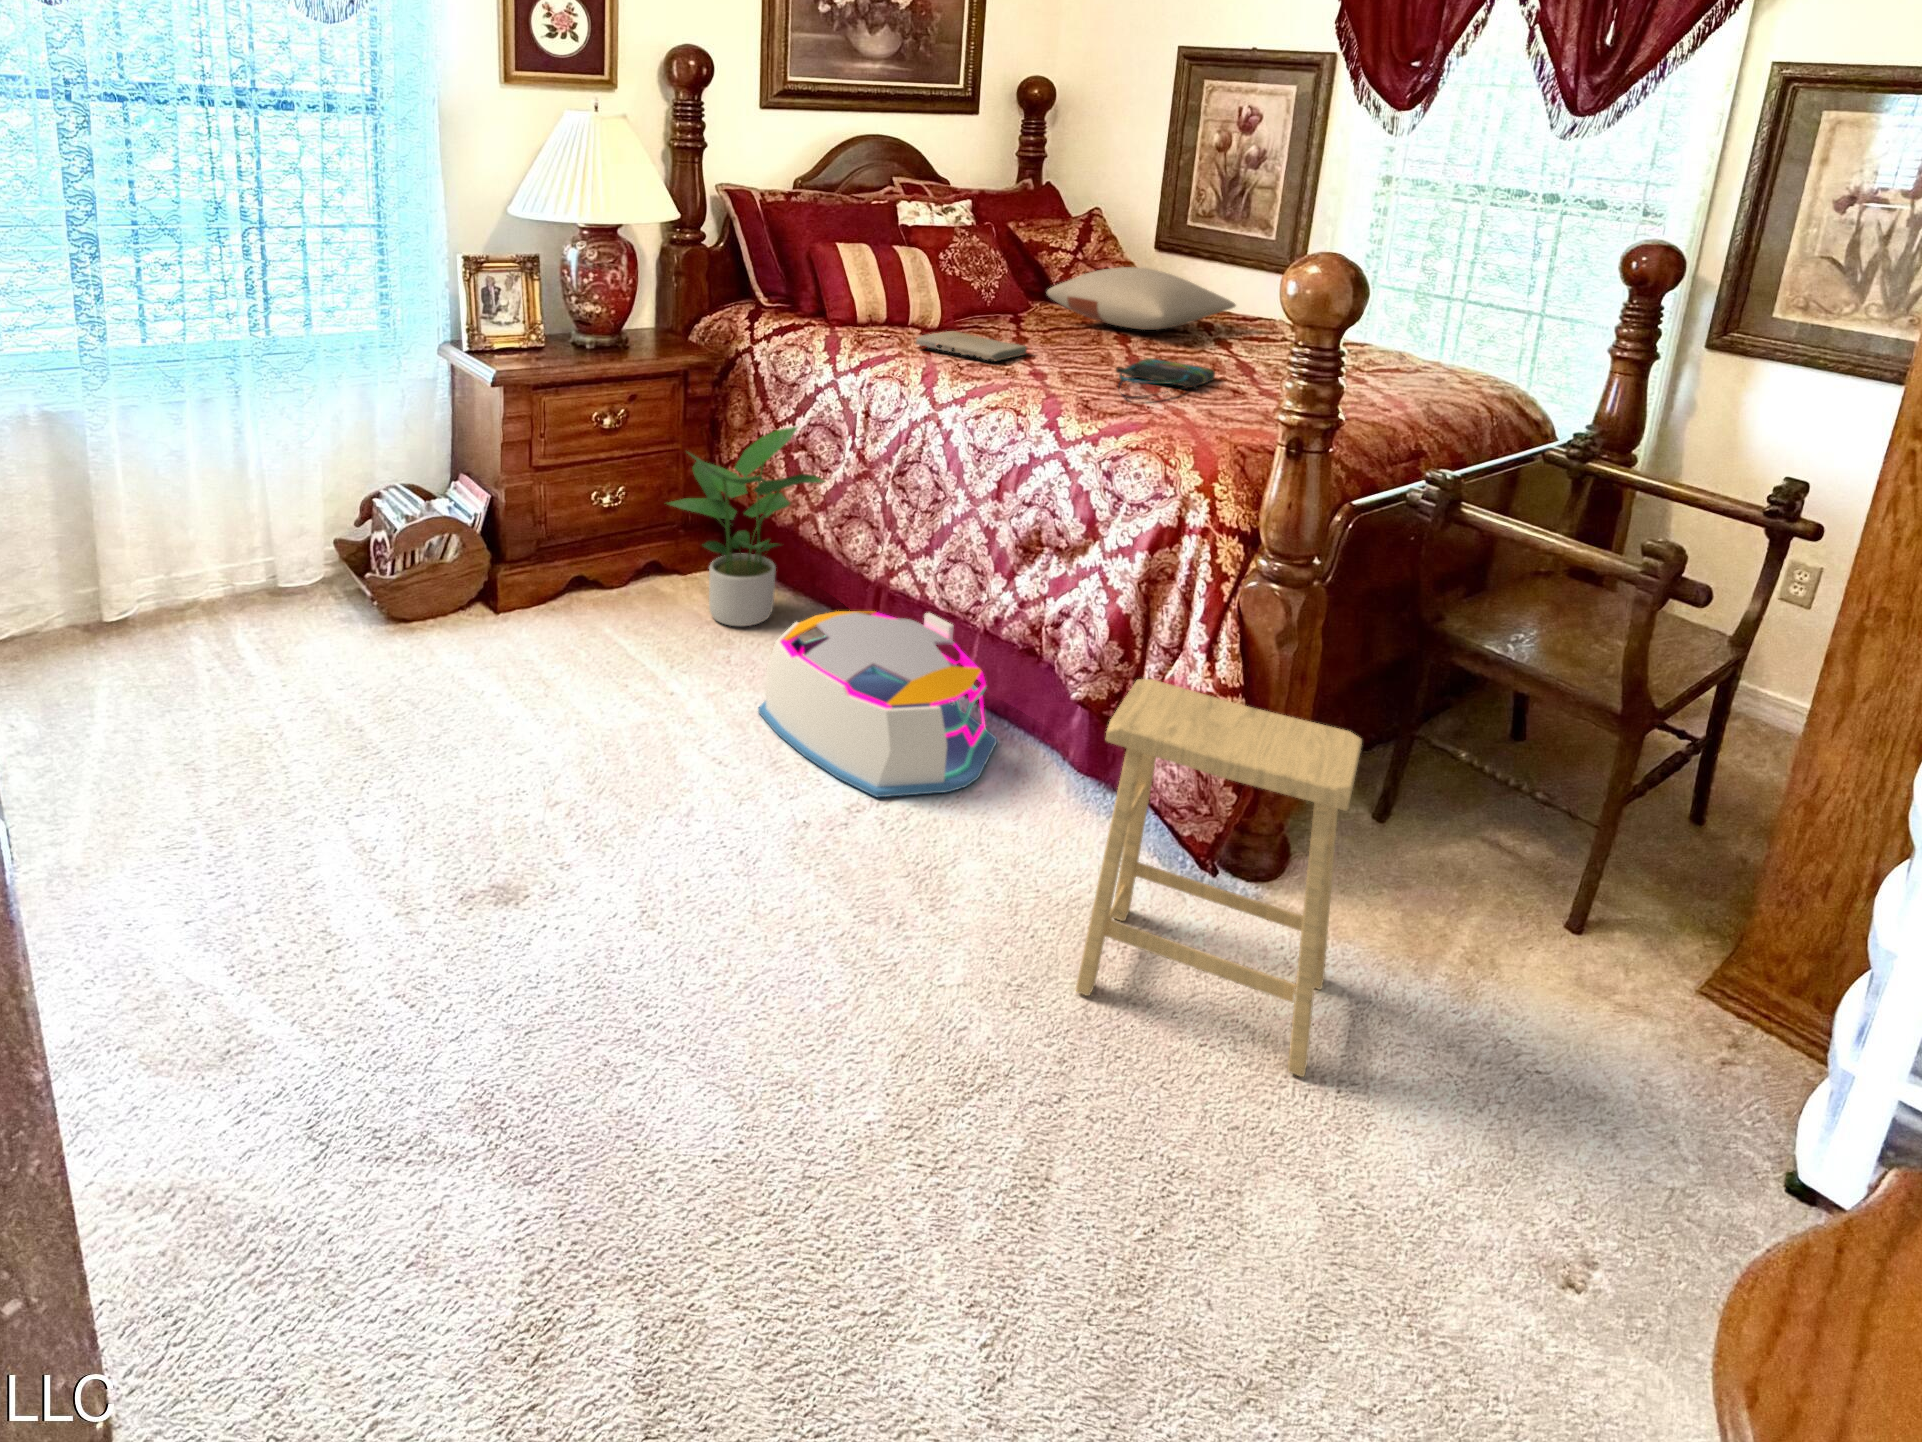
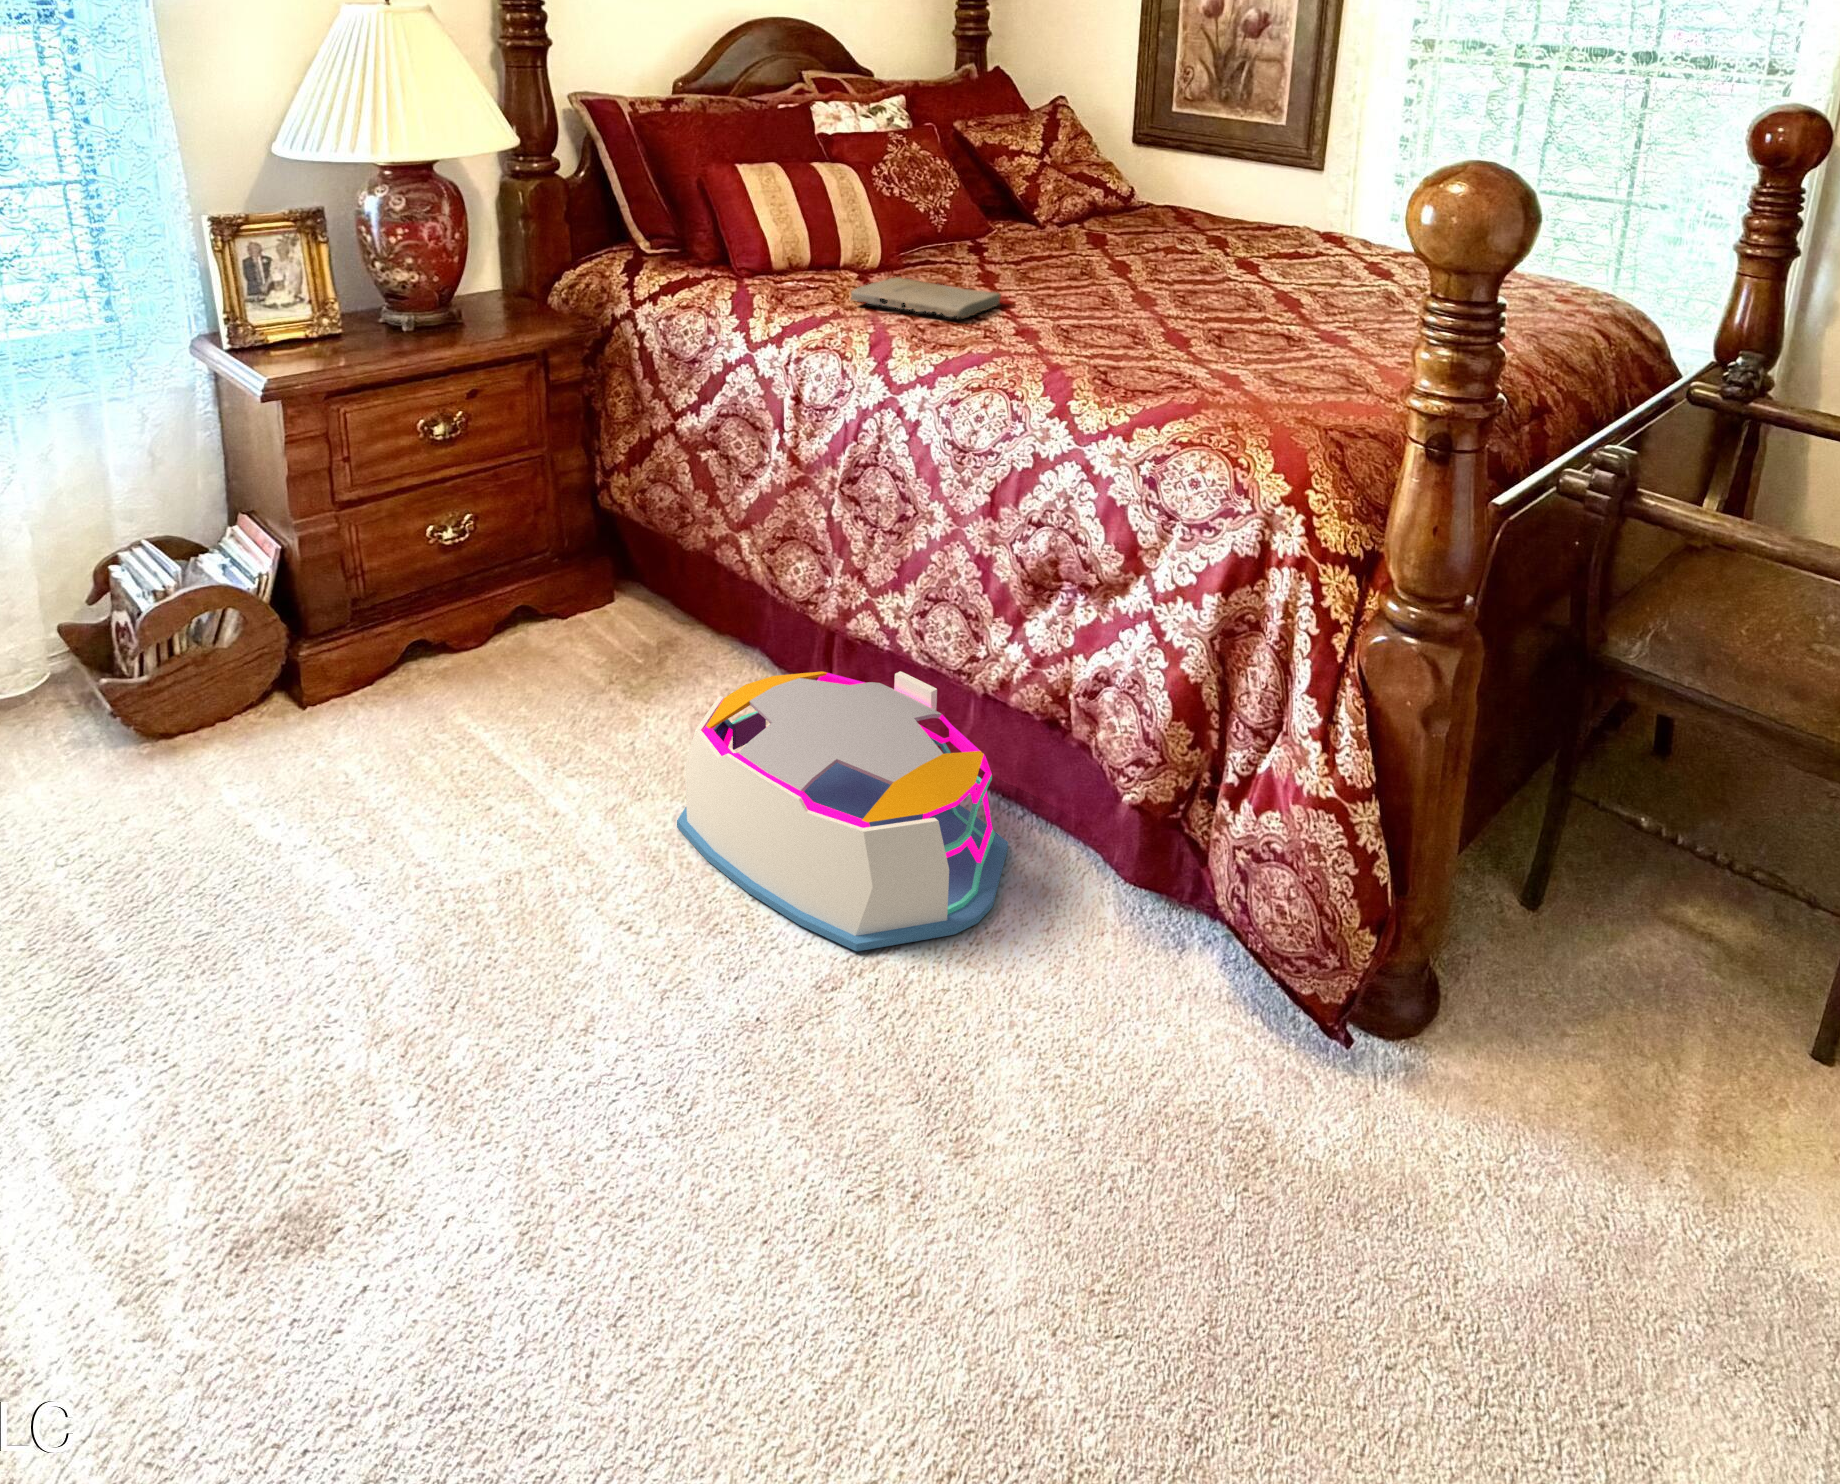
pillow: present [1047,267,1236,330] -> none [1012,176,1261,257]
tote bag: present [1116,358,1215,399] -> none [1129,302,1261,366]
potted plant: present [668,427,824,626] -> none [525,420,745,694]
footstool: present [1075,679,1362,1077] -> none [1188,795,1611,1386]

